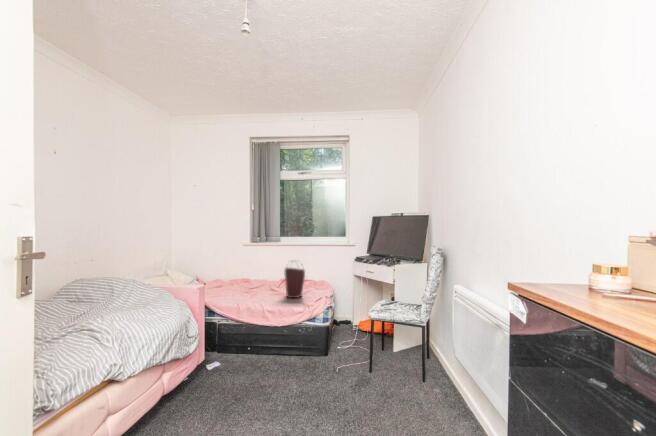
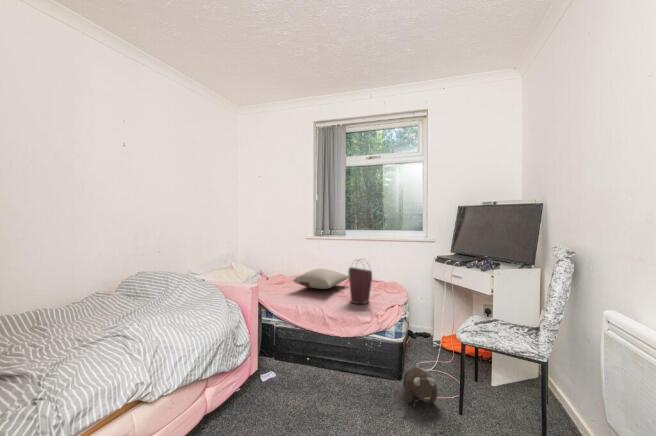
pillow: none [234,271,285,288] -> present [293,269,349,289]
plush toy: none [330,343,355,371] -> present [403,367,437,403]

